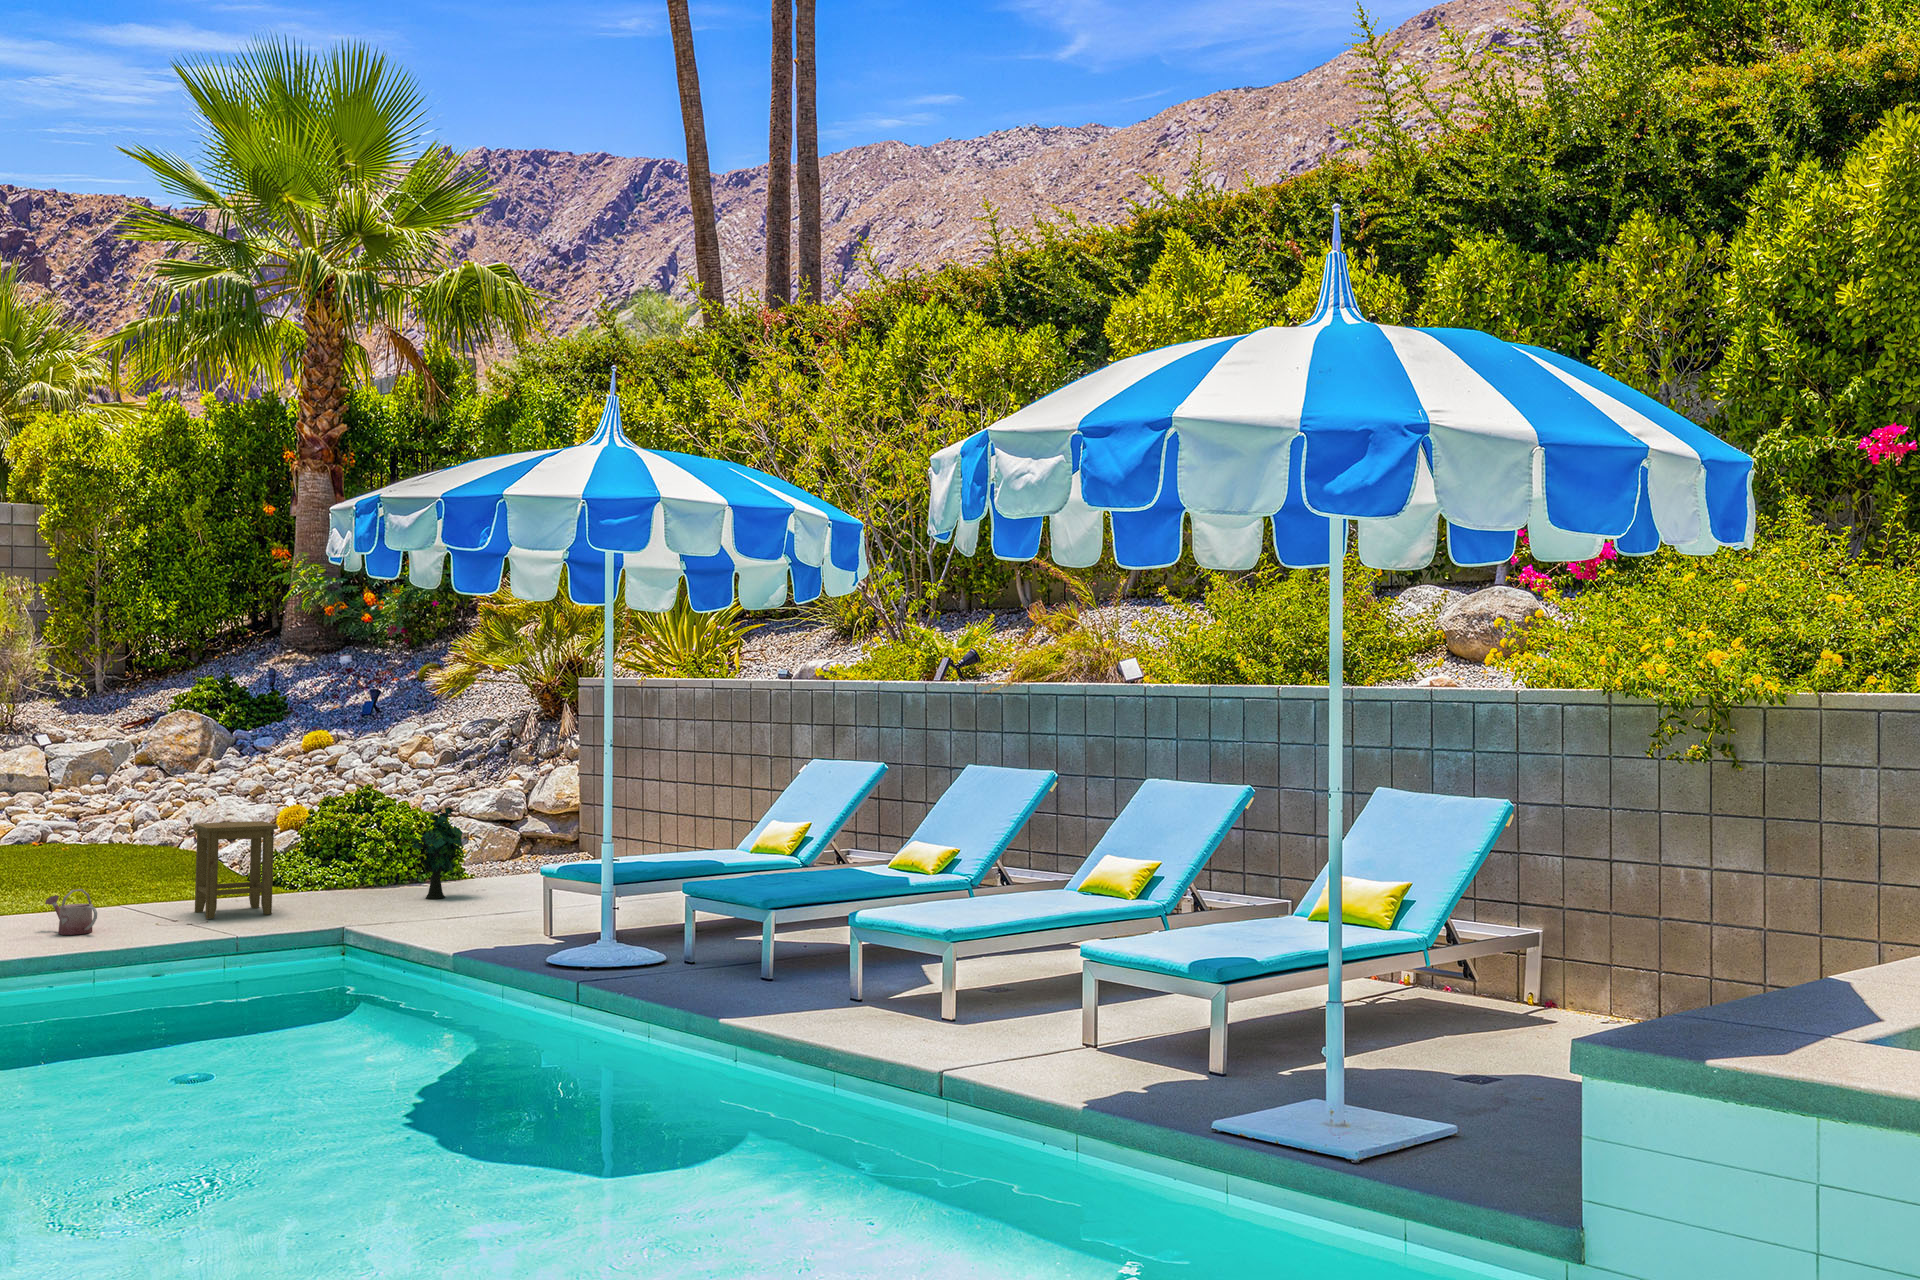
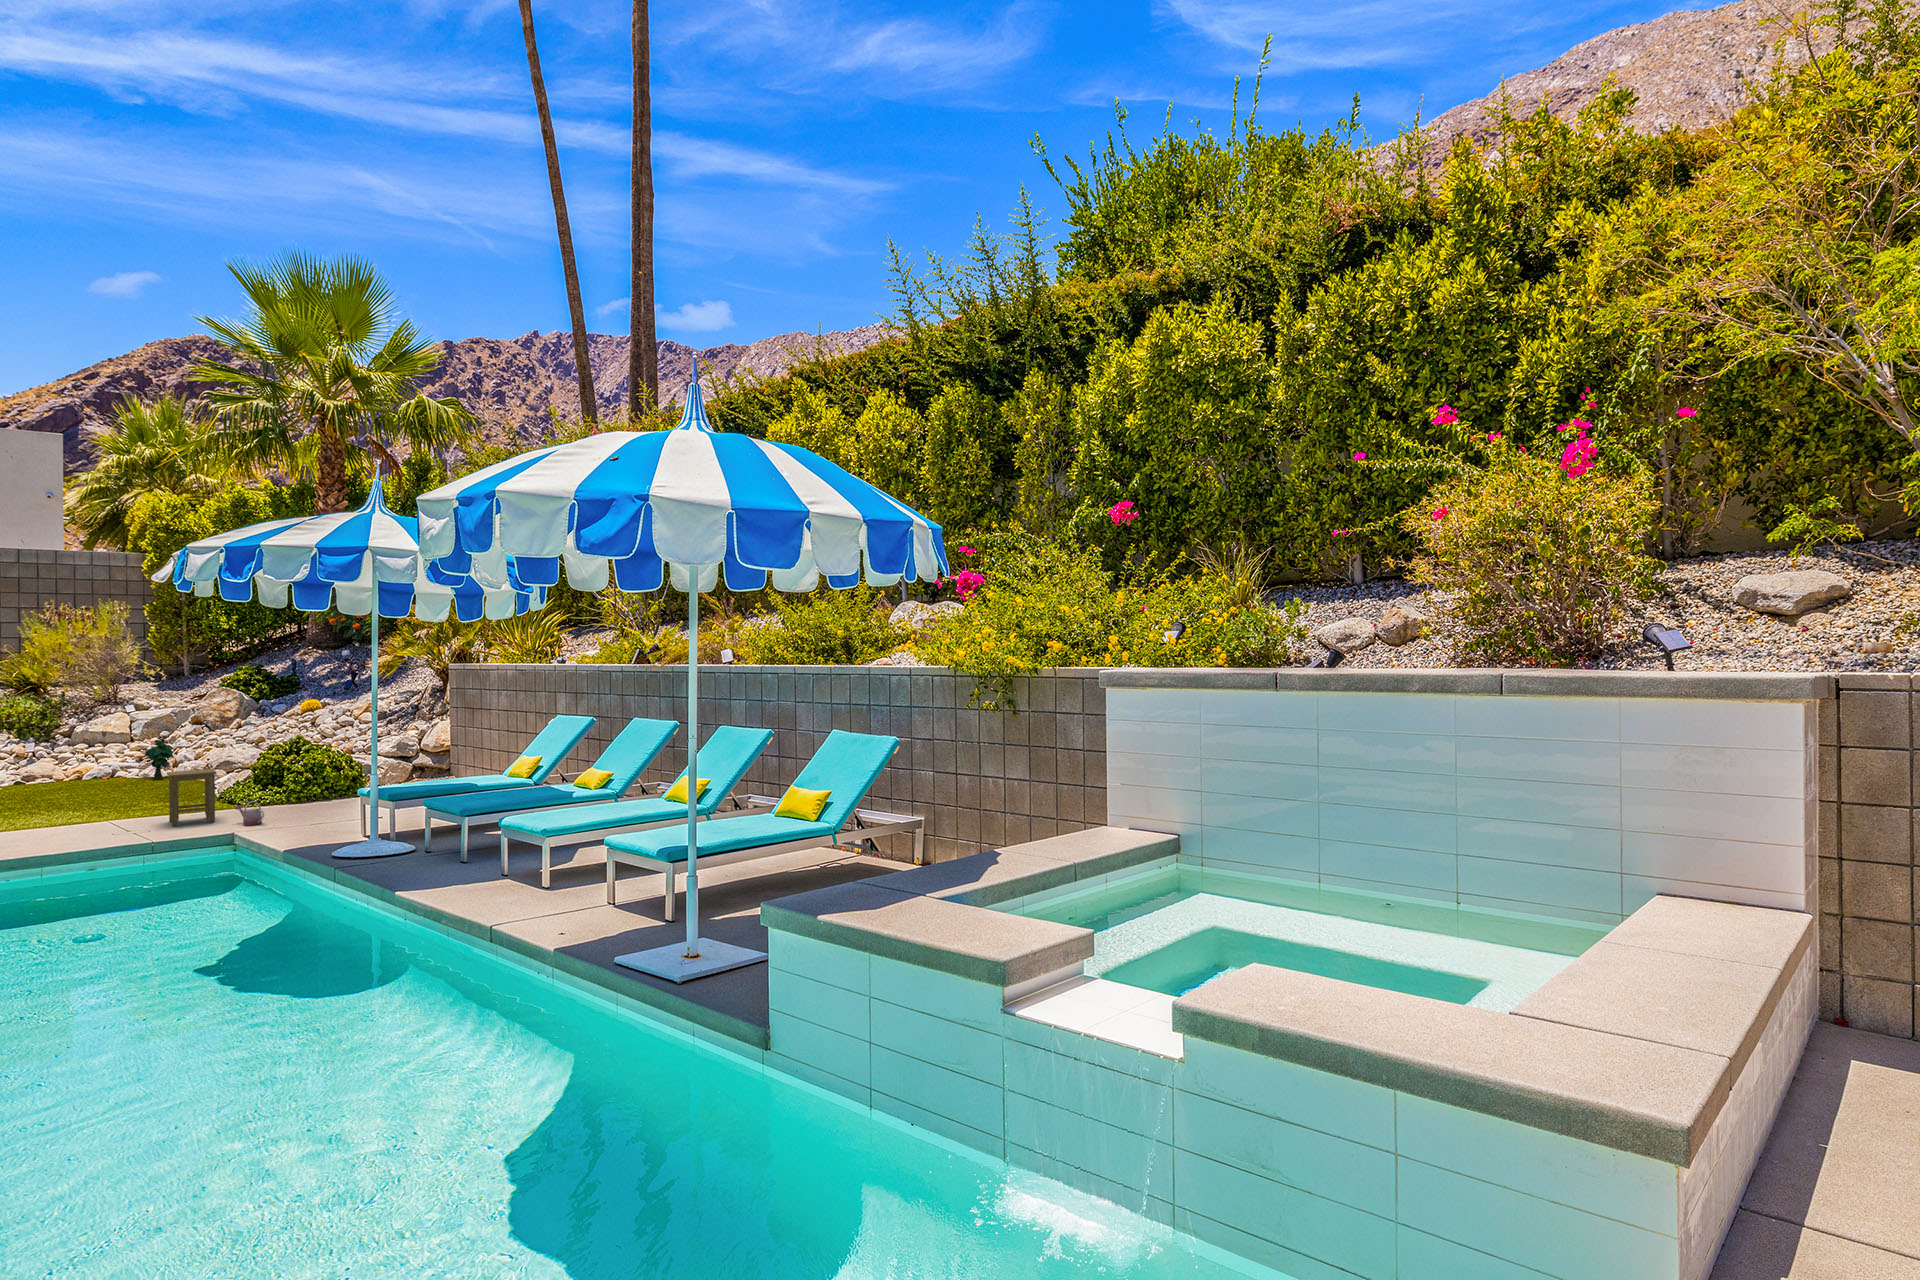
decorative plant: present [410,807,464,899] -> present [142,736,174,780]
watering can: present [45,889,97,935] -> present [235,801,264,825]

